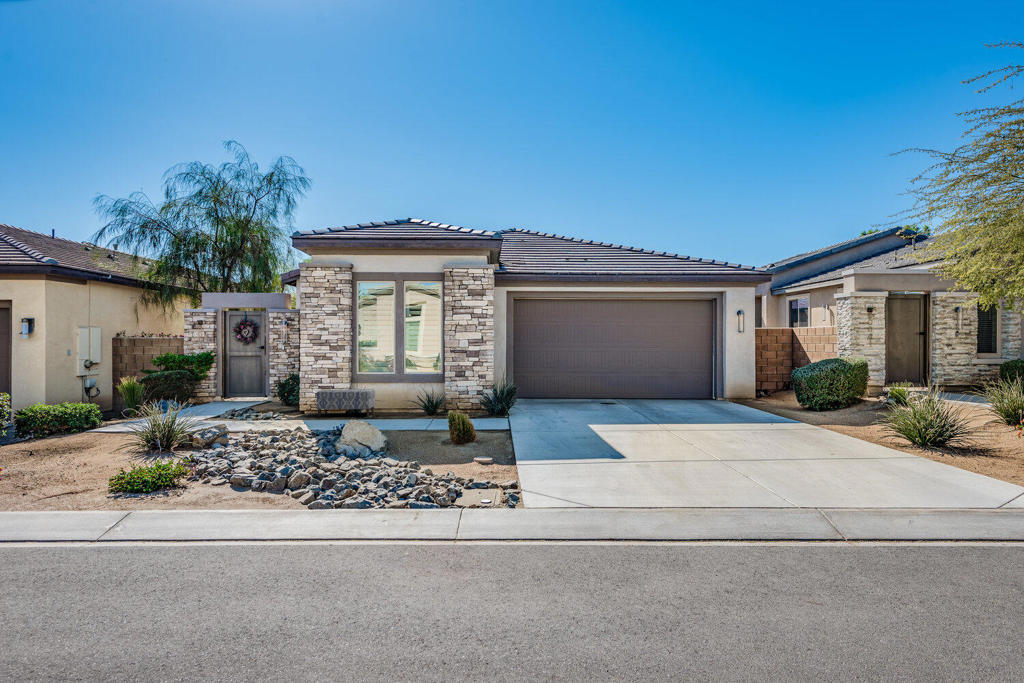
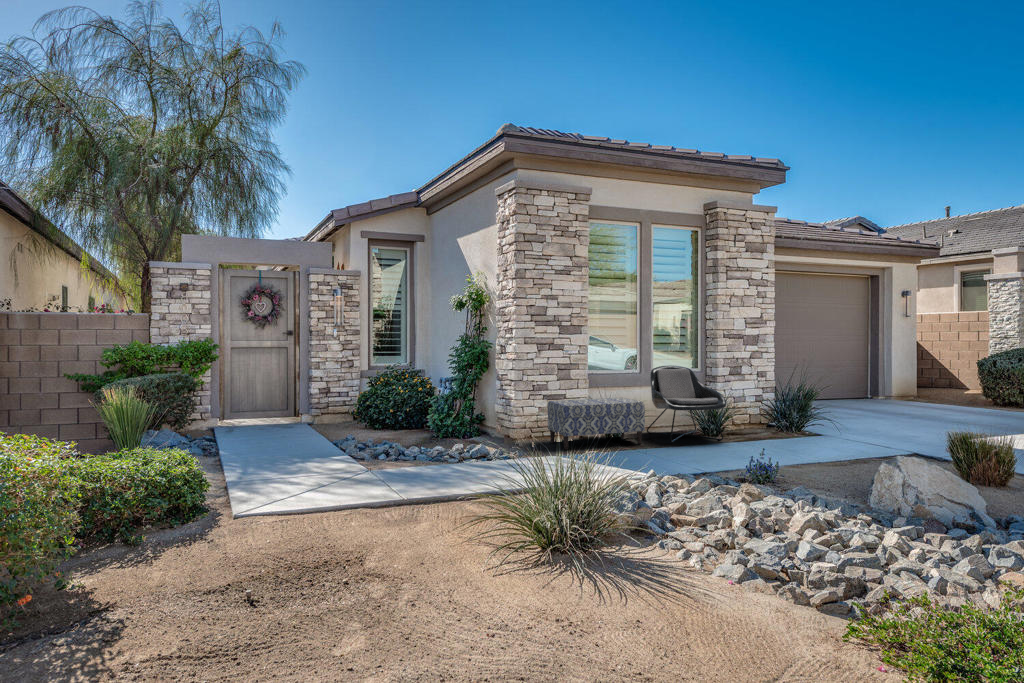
lounge chair: none [381,370,427,418] -> present [647,366,727,443]

